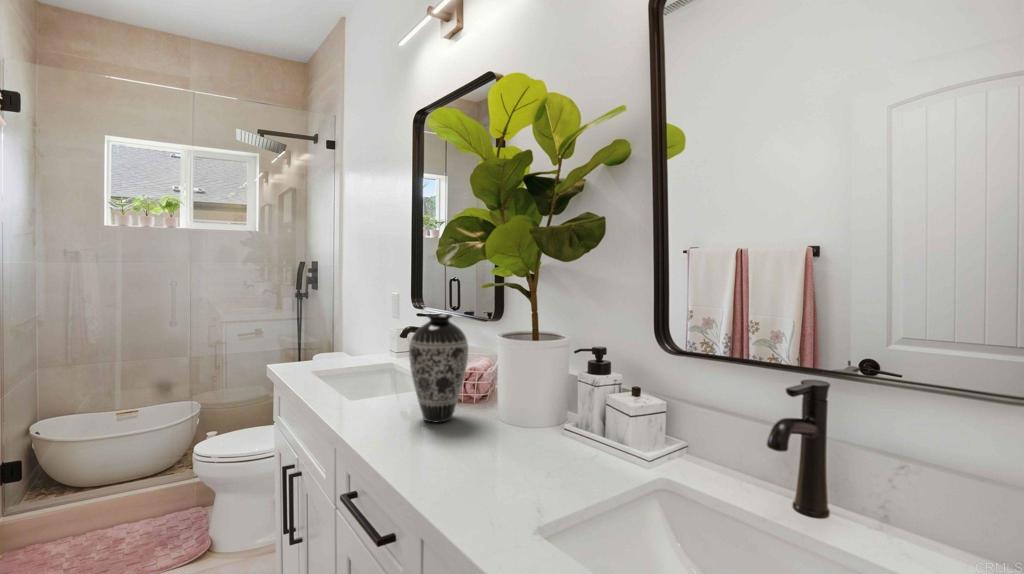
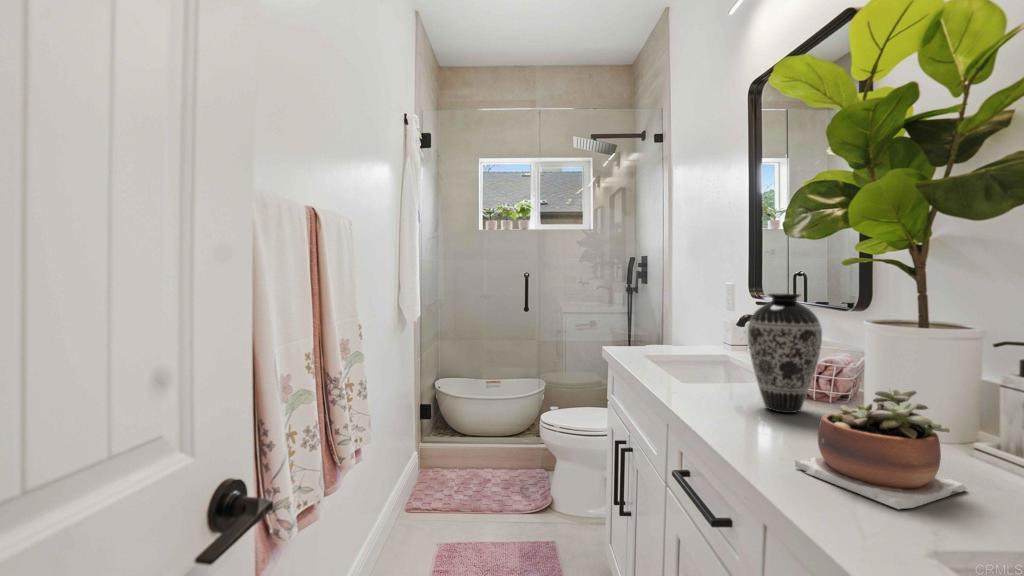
succulent plant: none [448,403,564,514] -> present [795,389,967,509]

